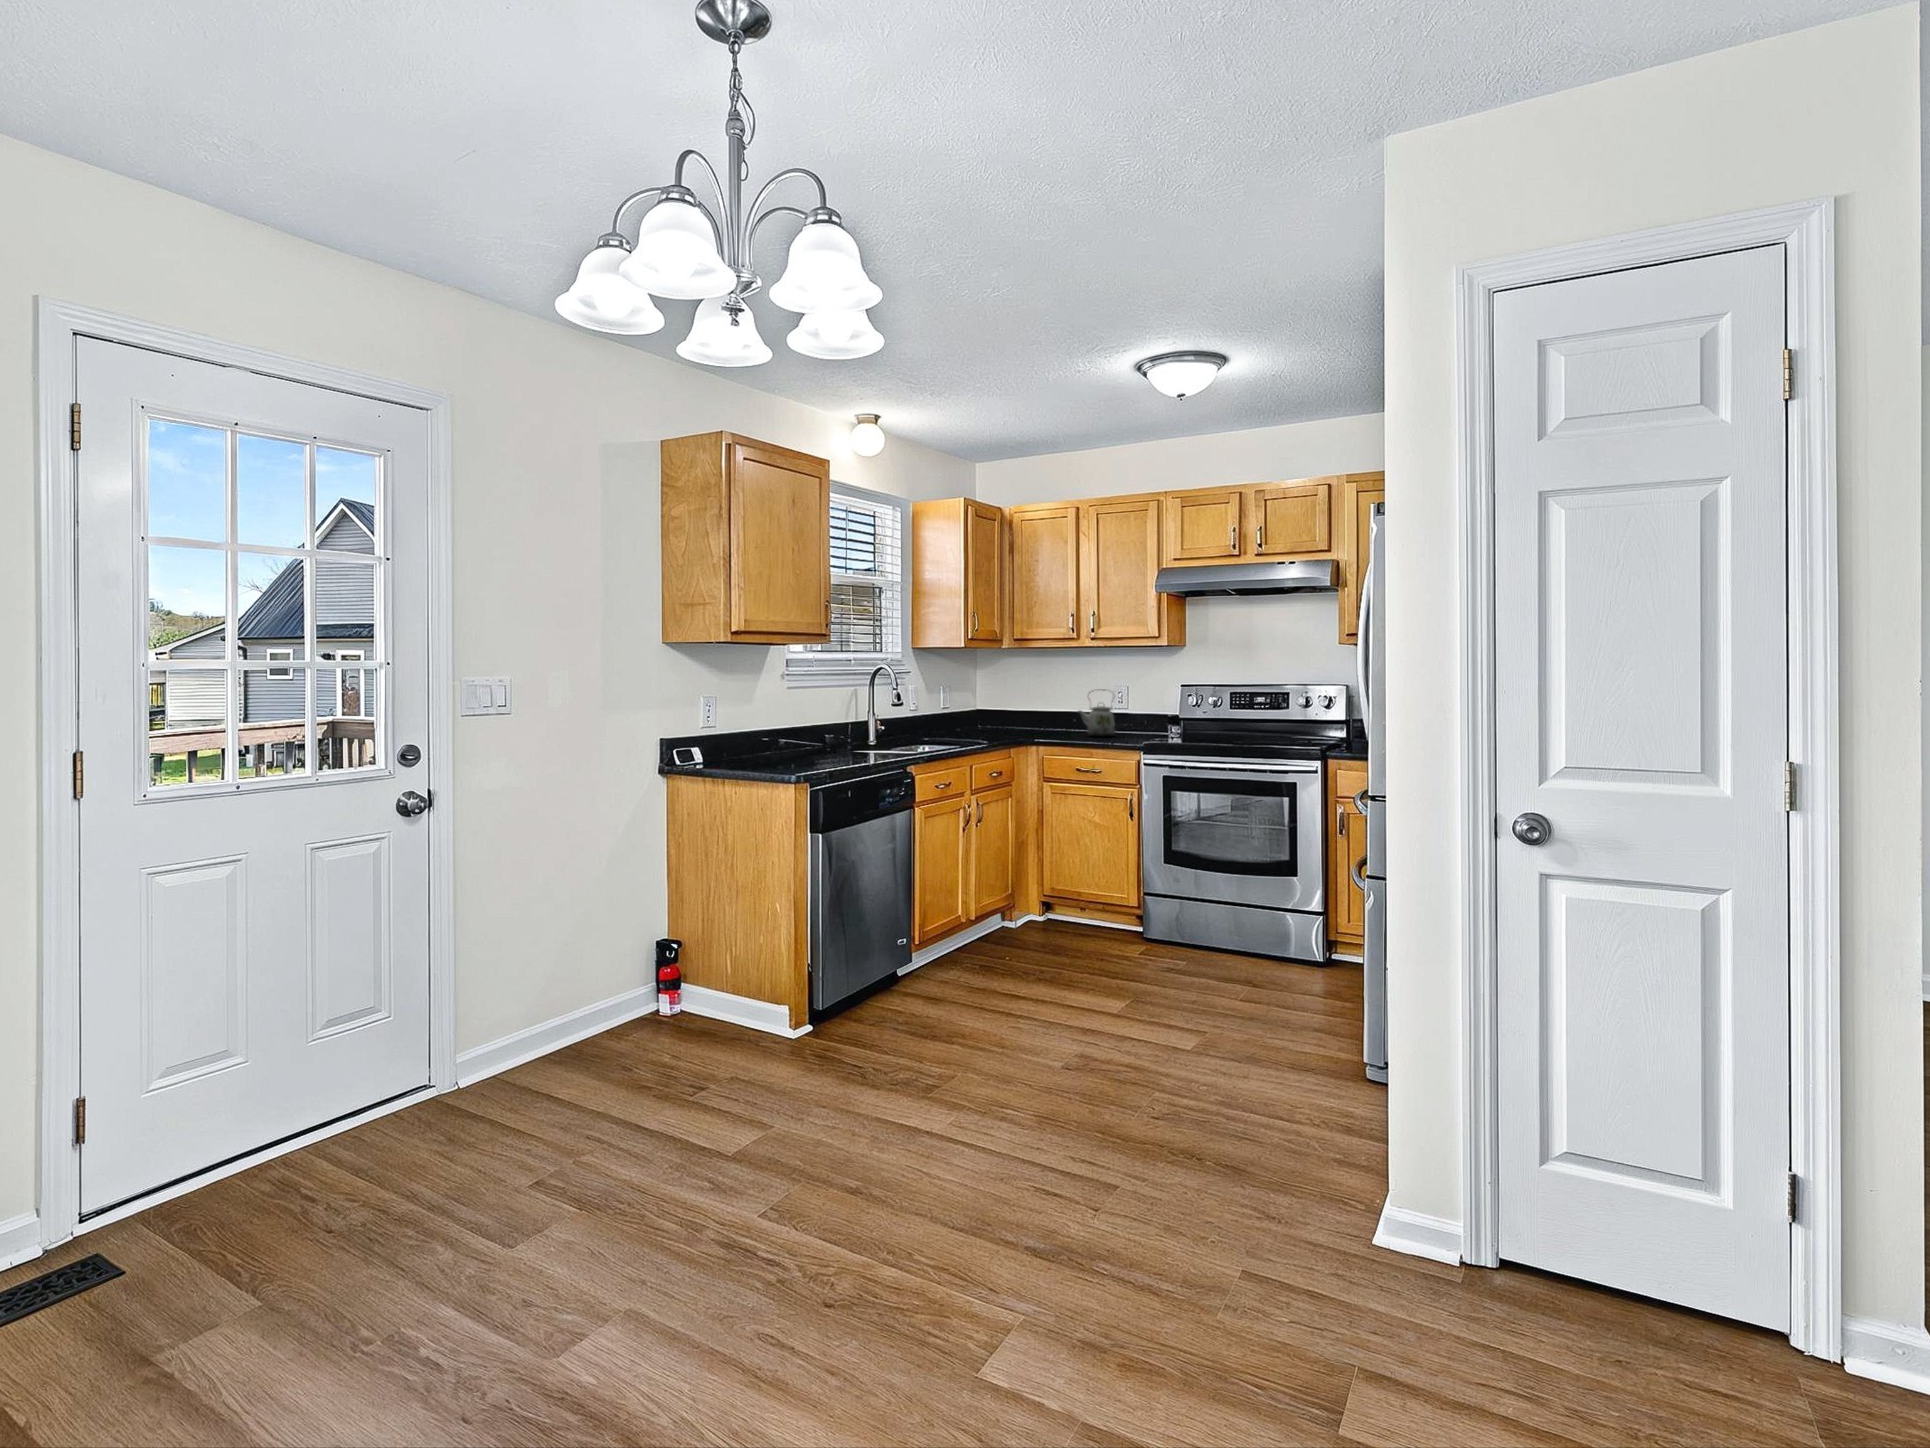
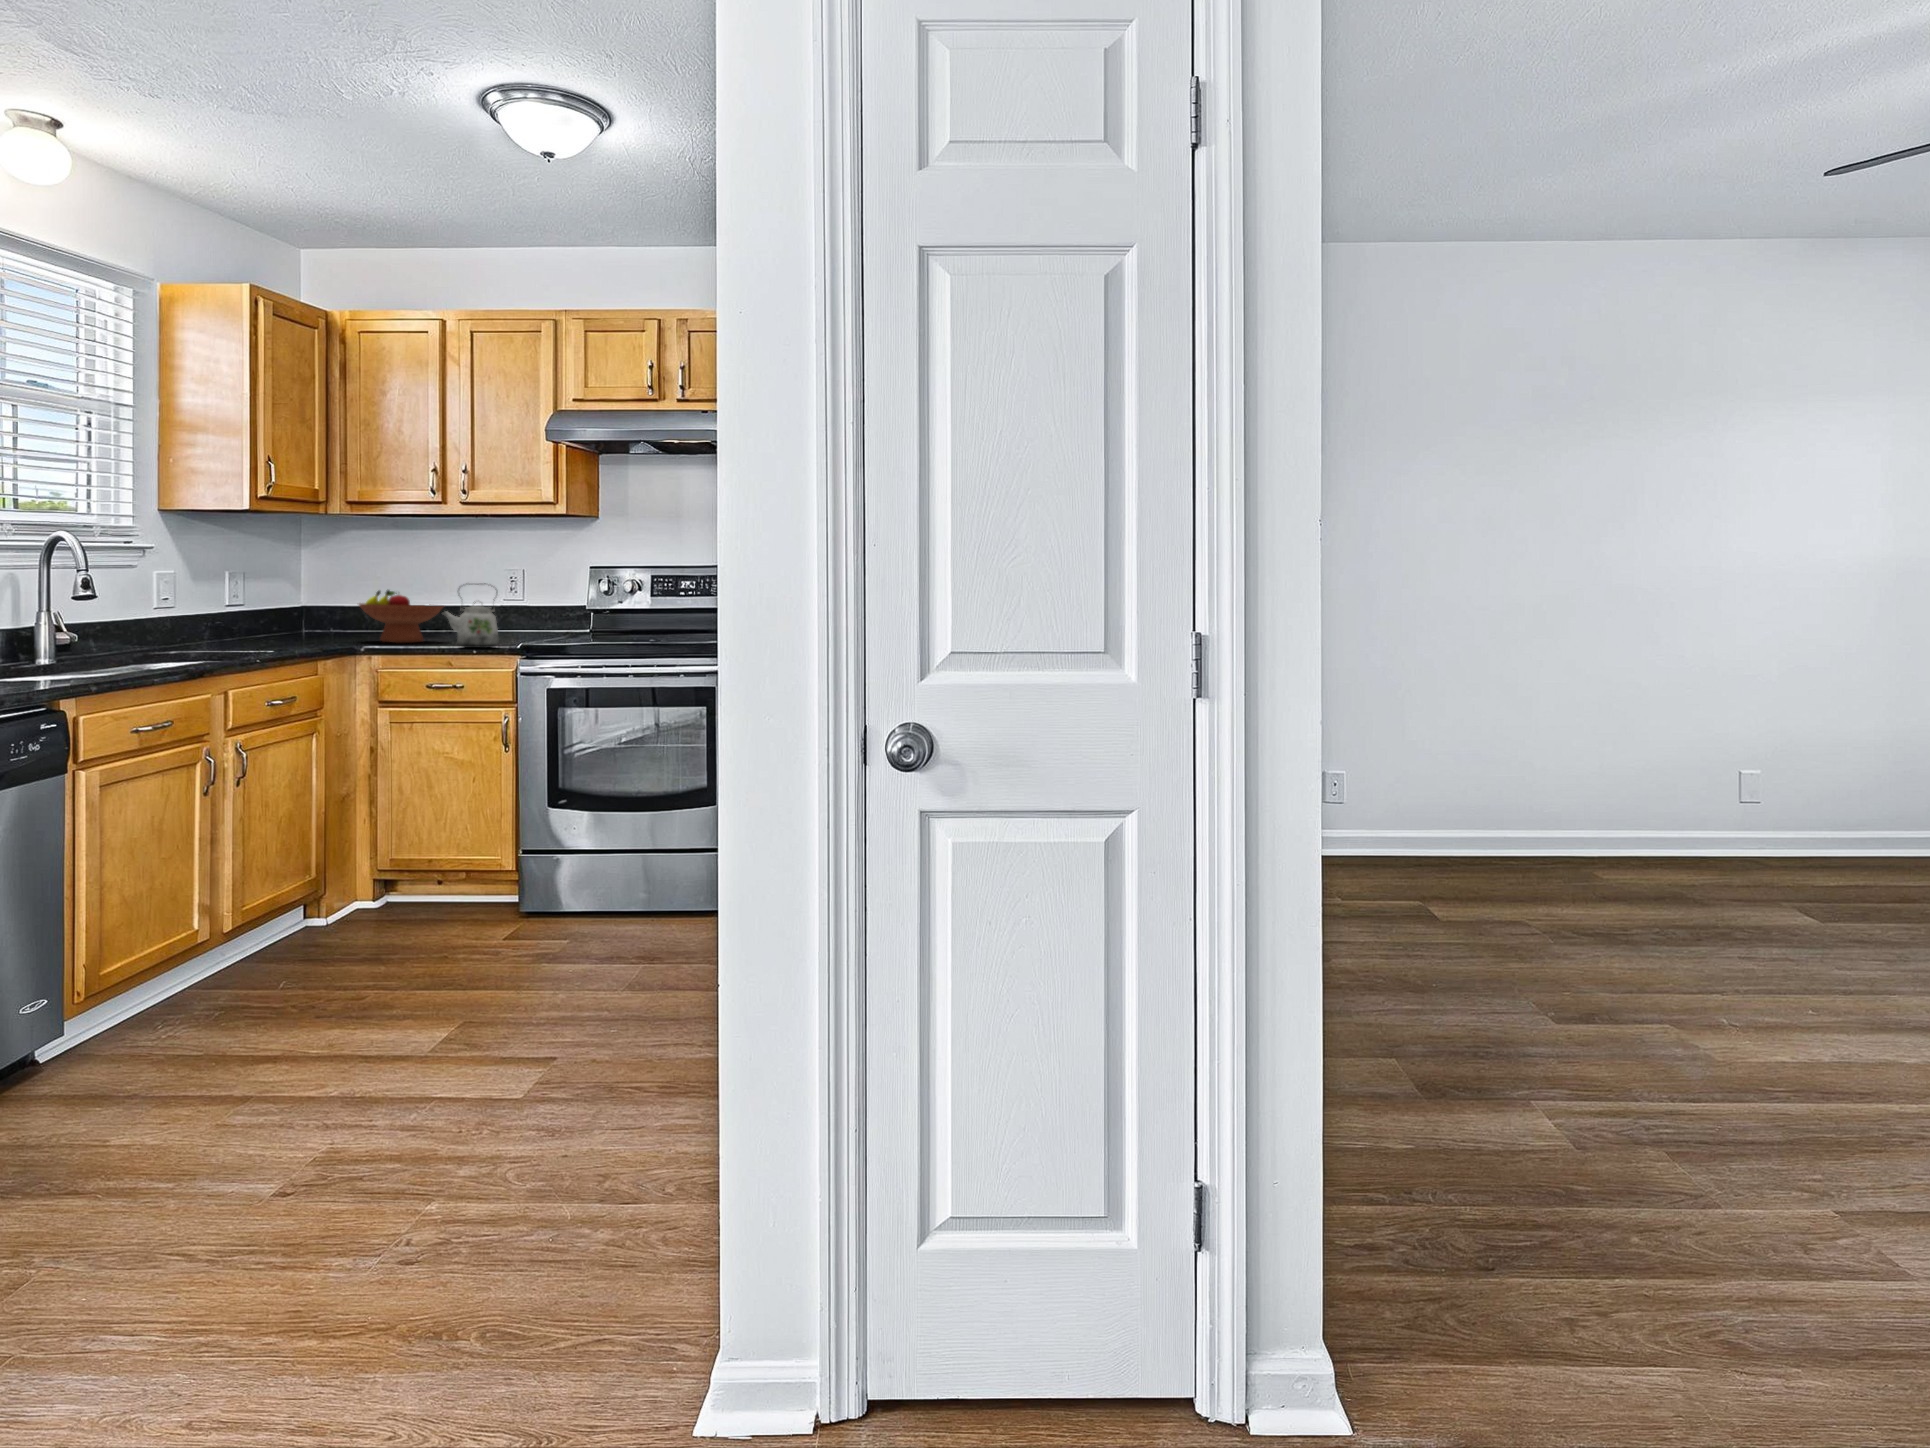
fruit bowl: none [1018,695,1074,732] -> present [359,590,443,643]

